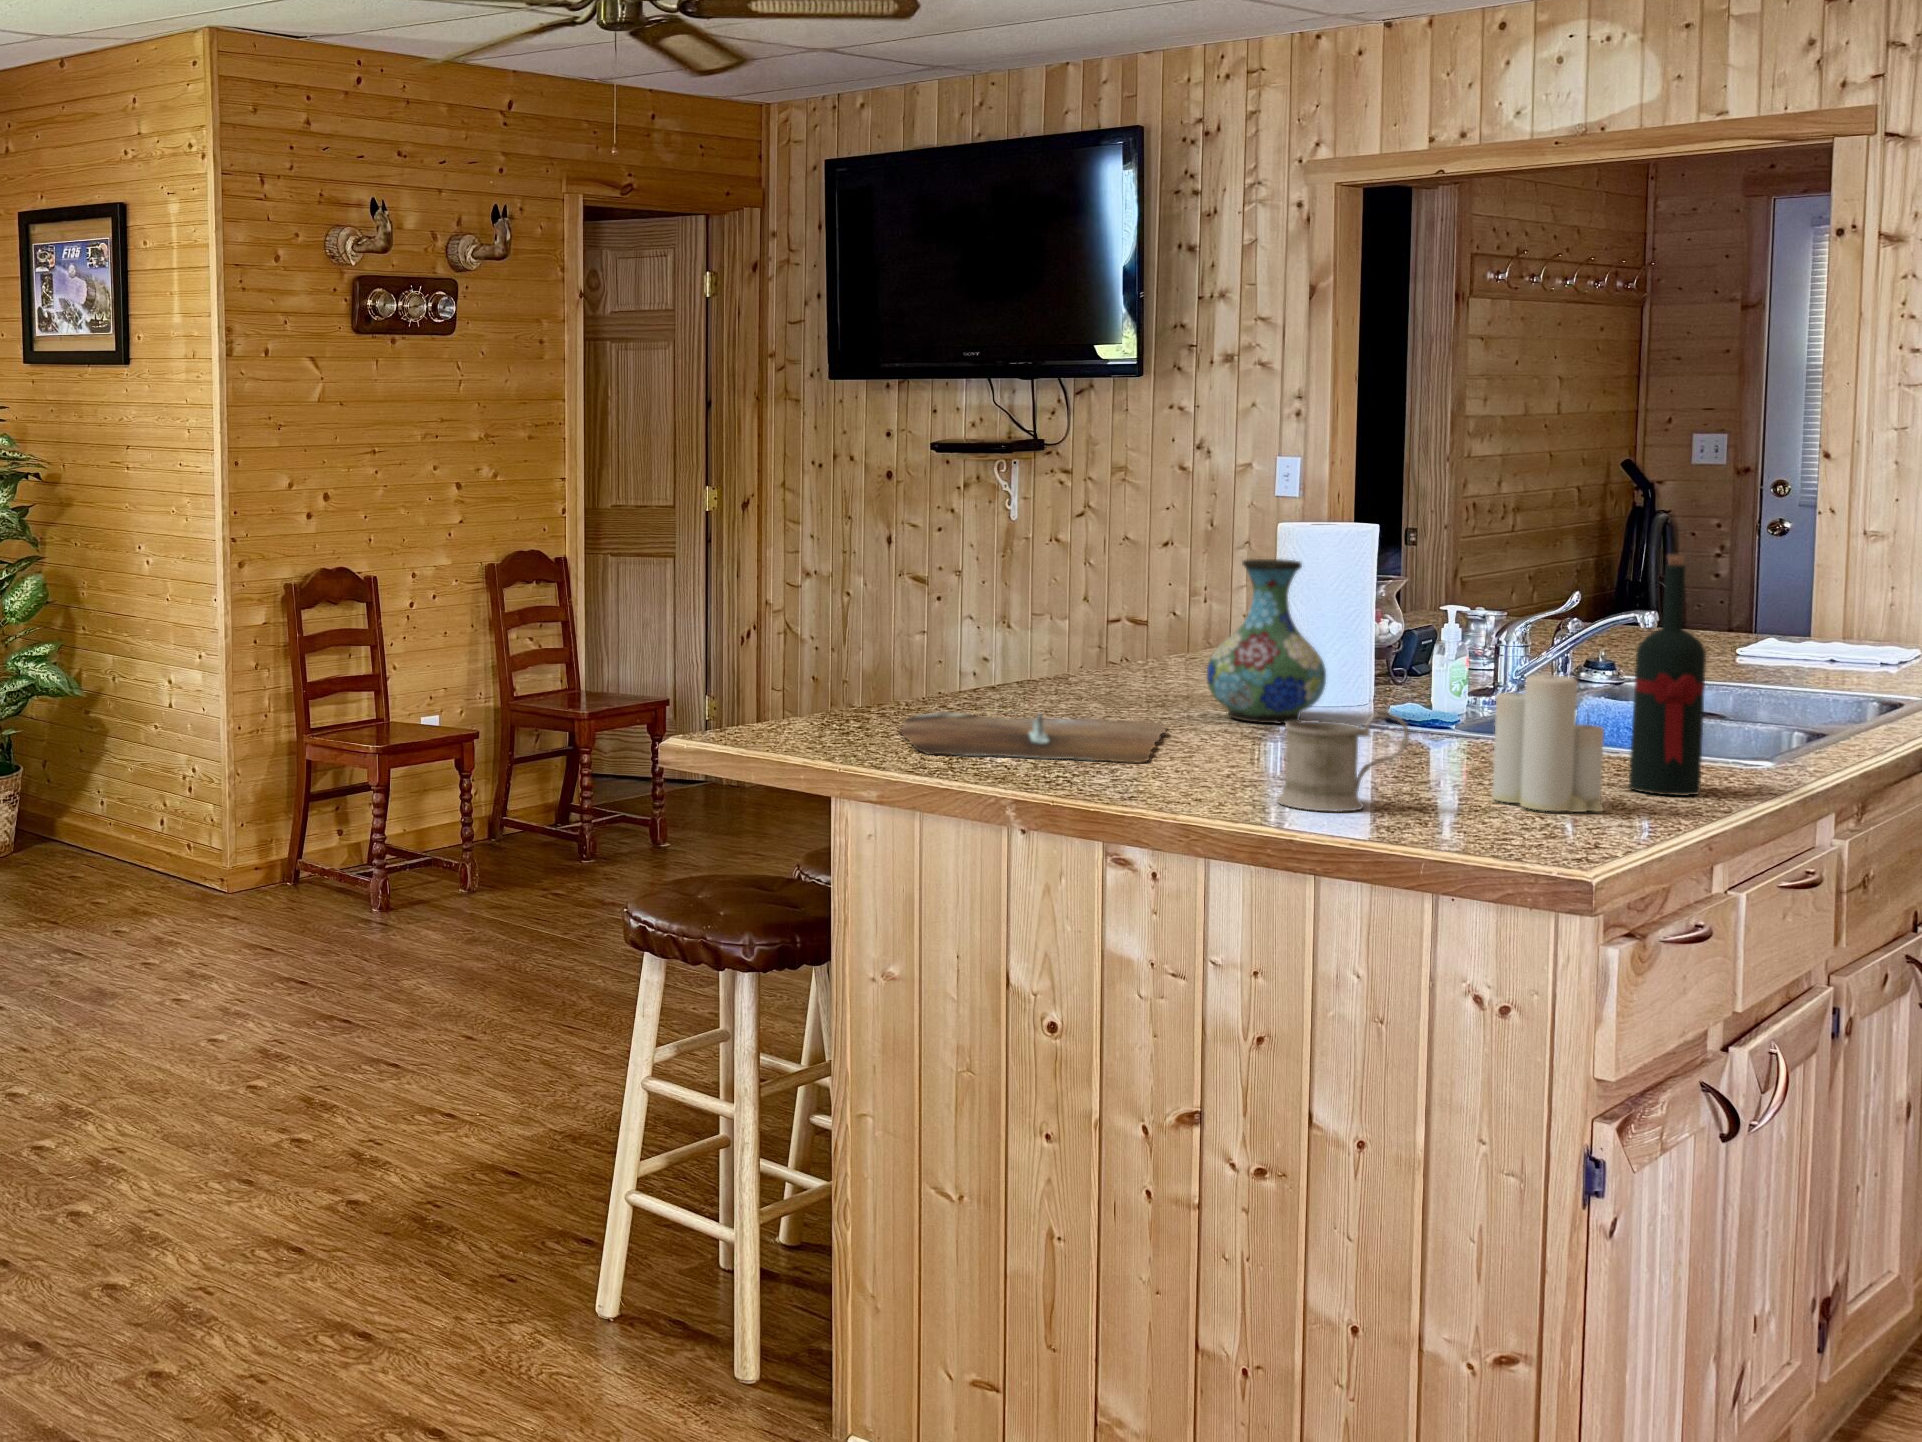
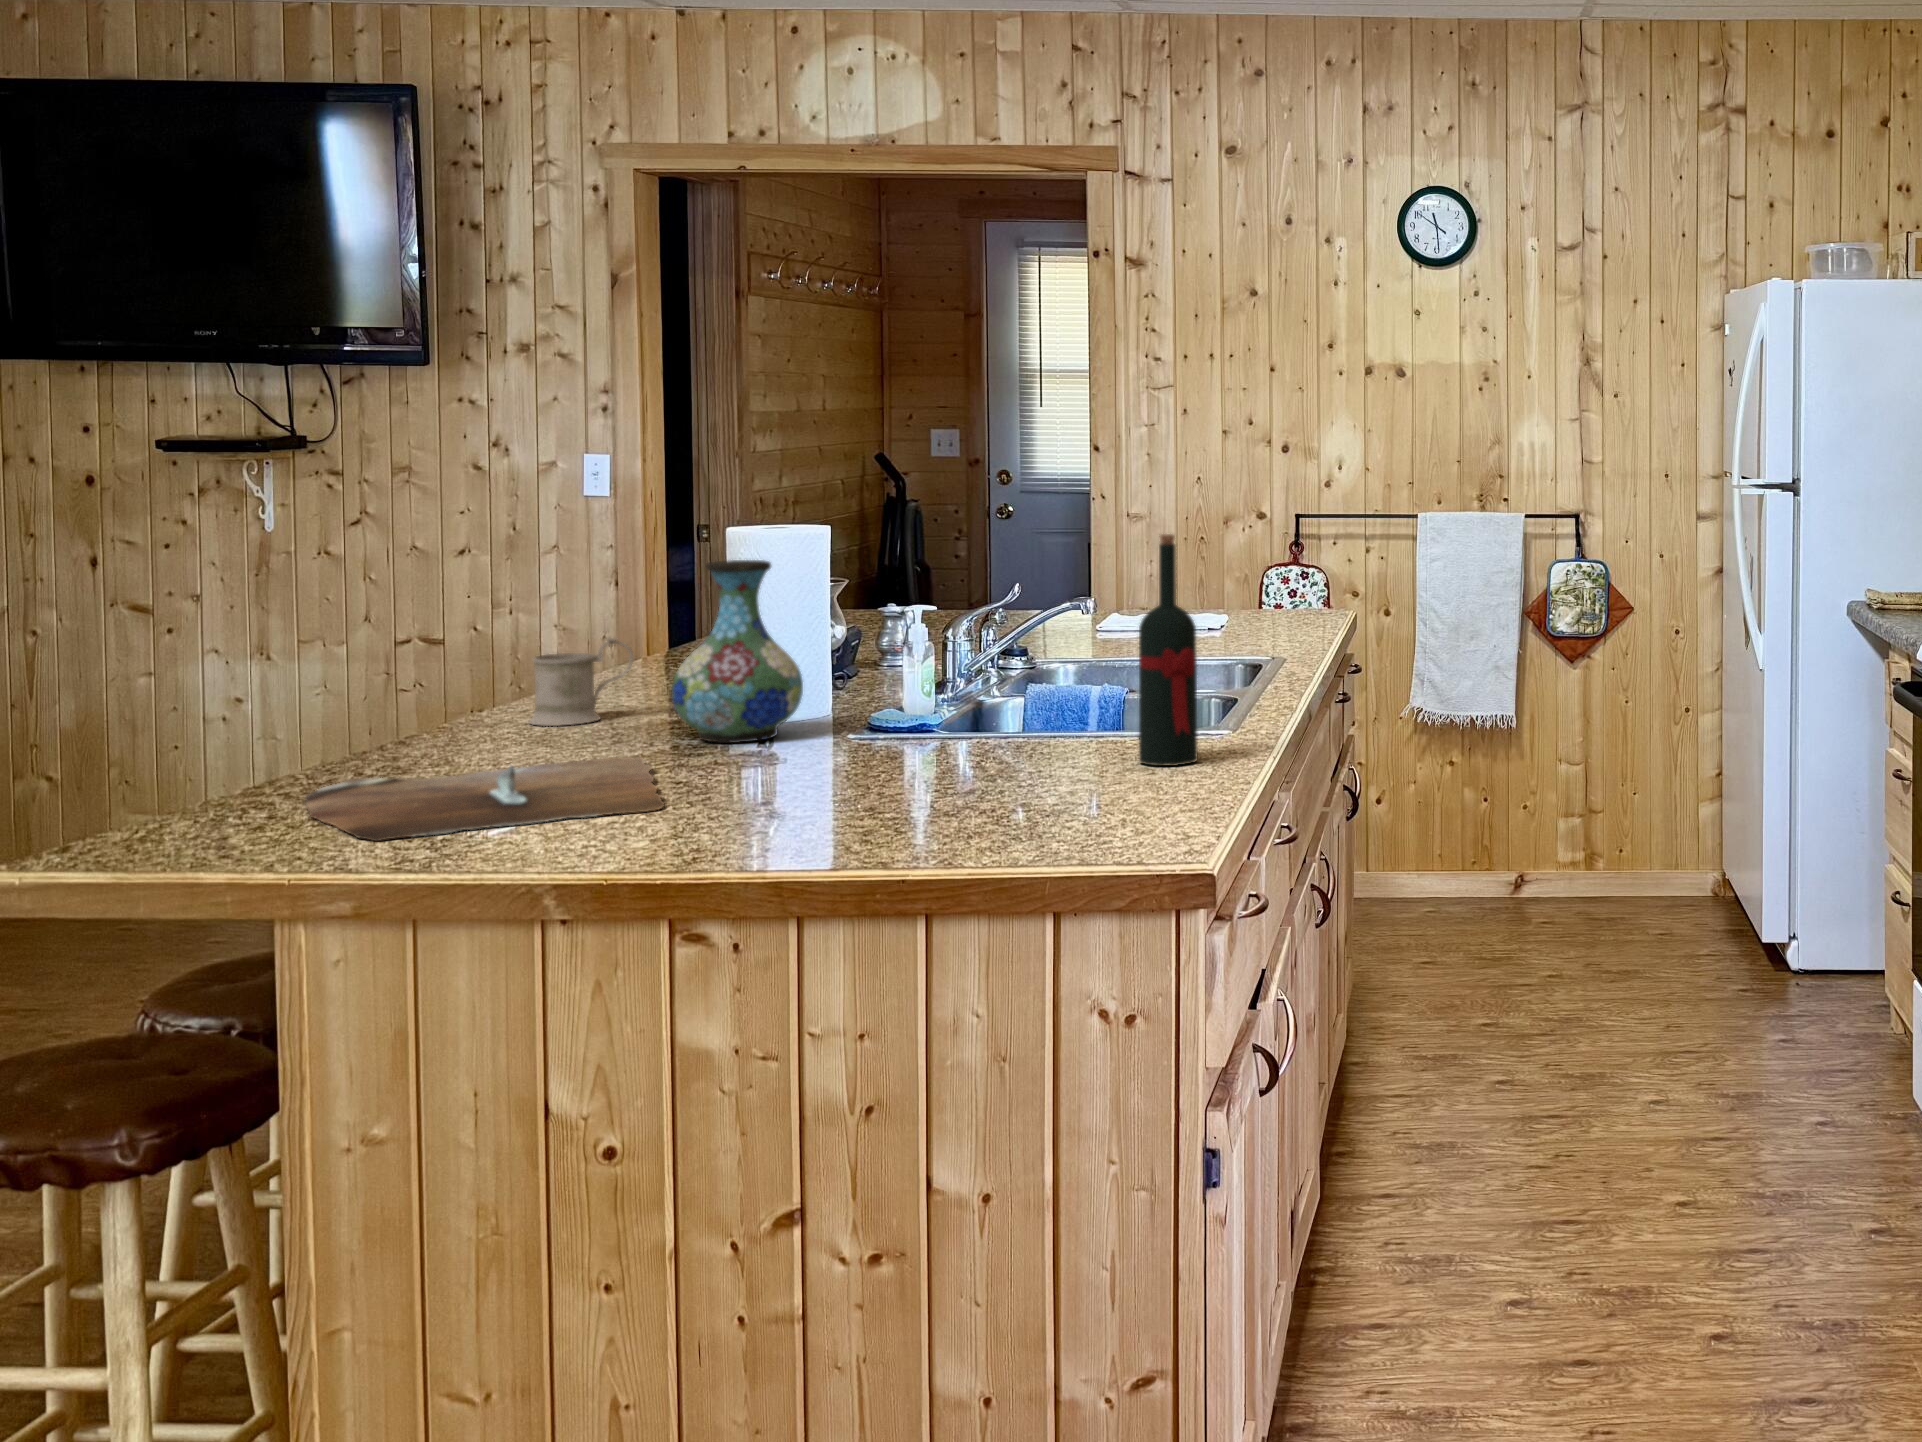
candle: present [1492,675,1604,812] -> none [1042,647,1148,799]
mug: present [1277,709,1409,812] -> present [529,638,633,726]

